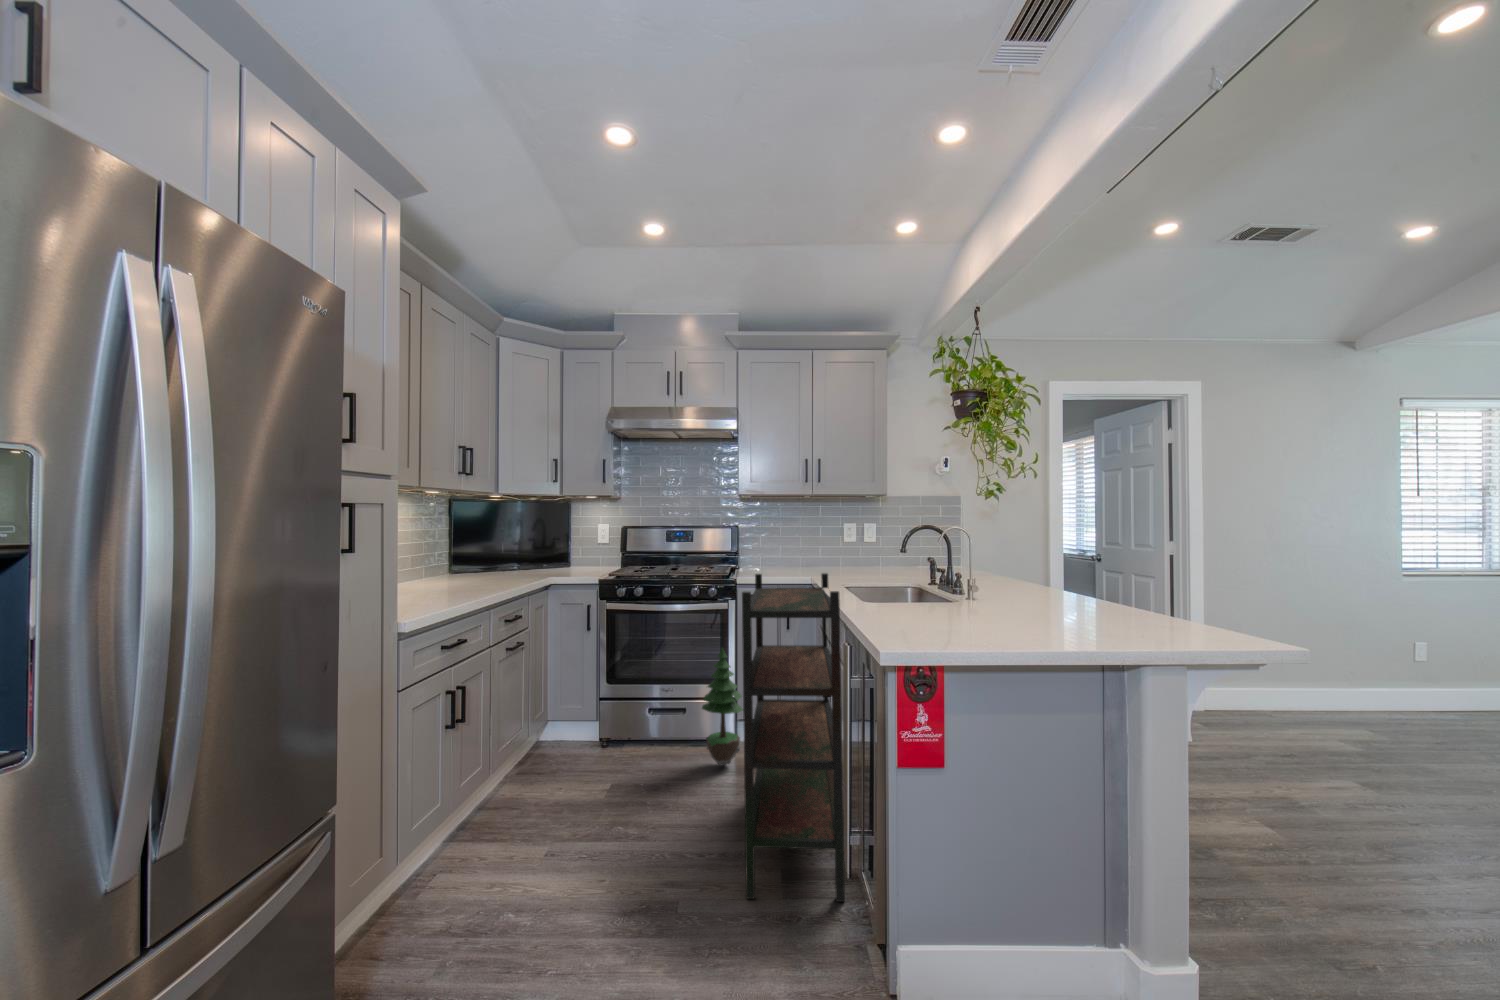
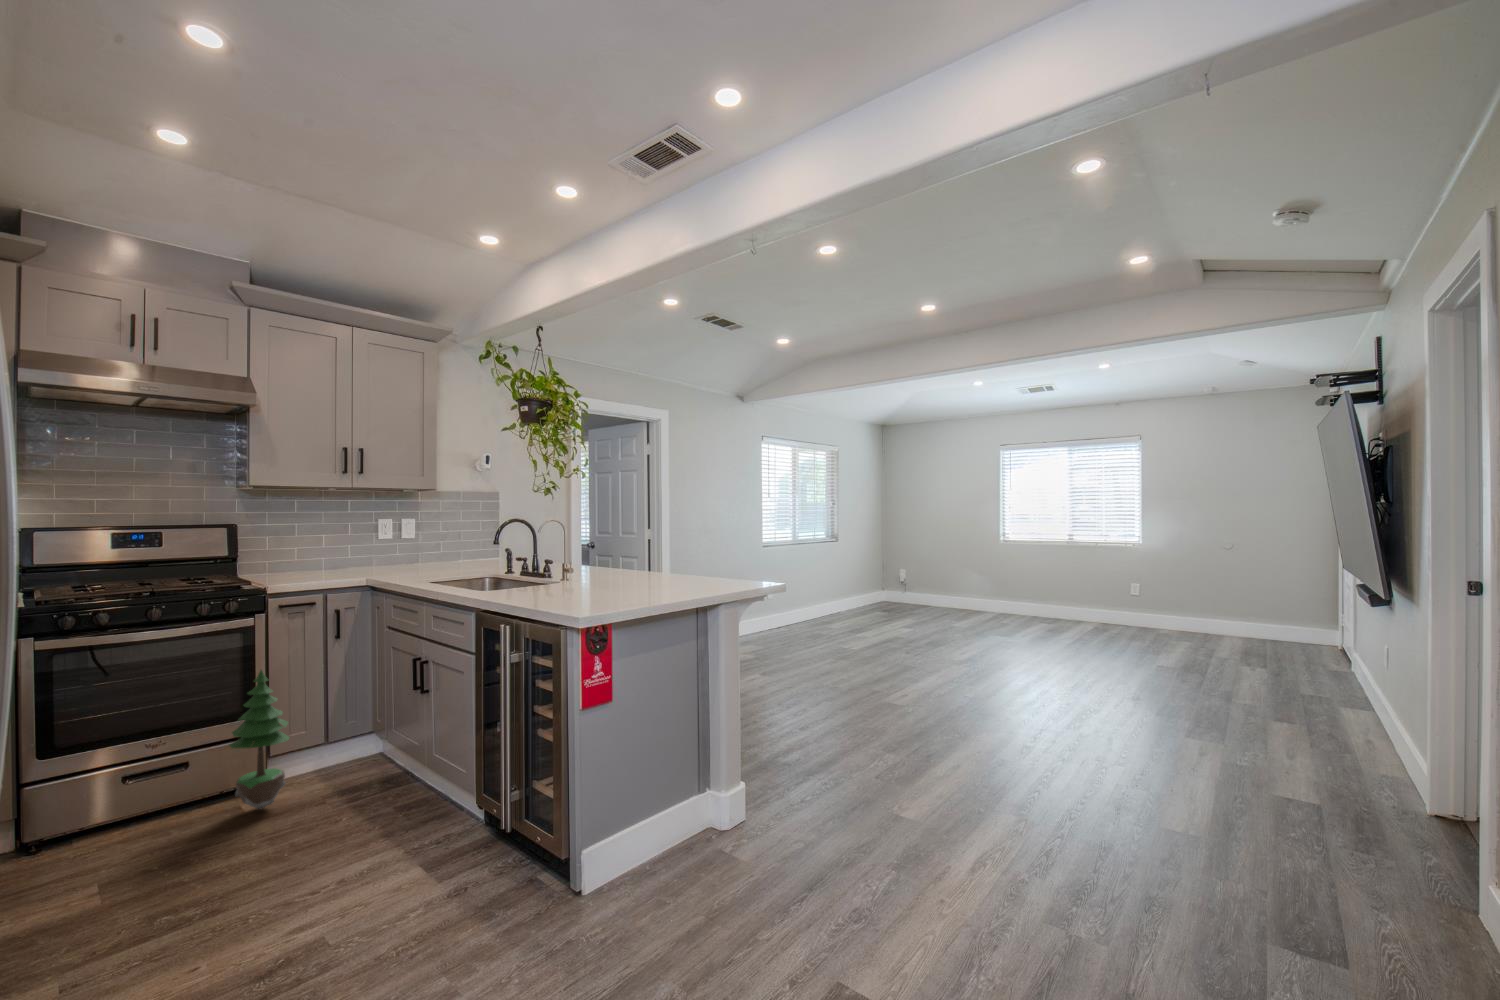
bookshelf: present [742,573,845,902] -> none [337,572,488,890]

